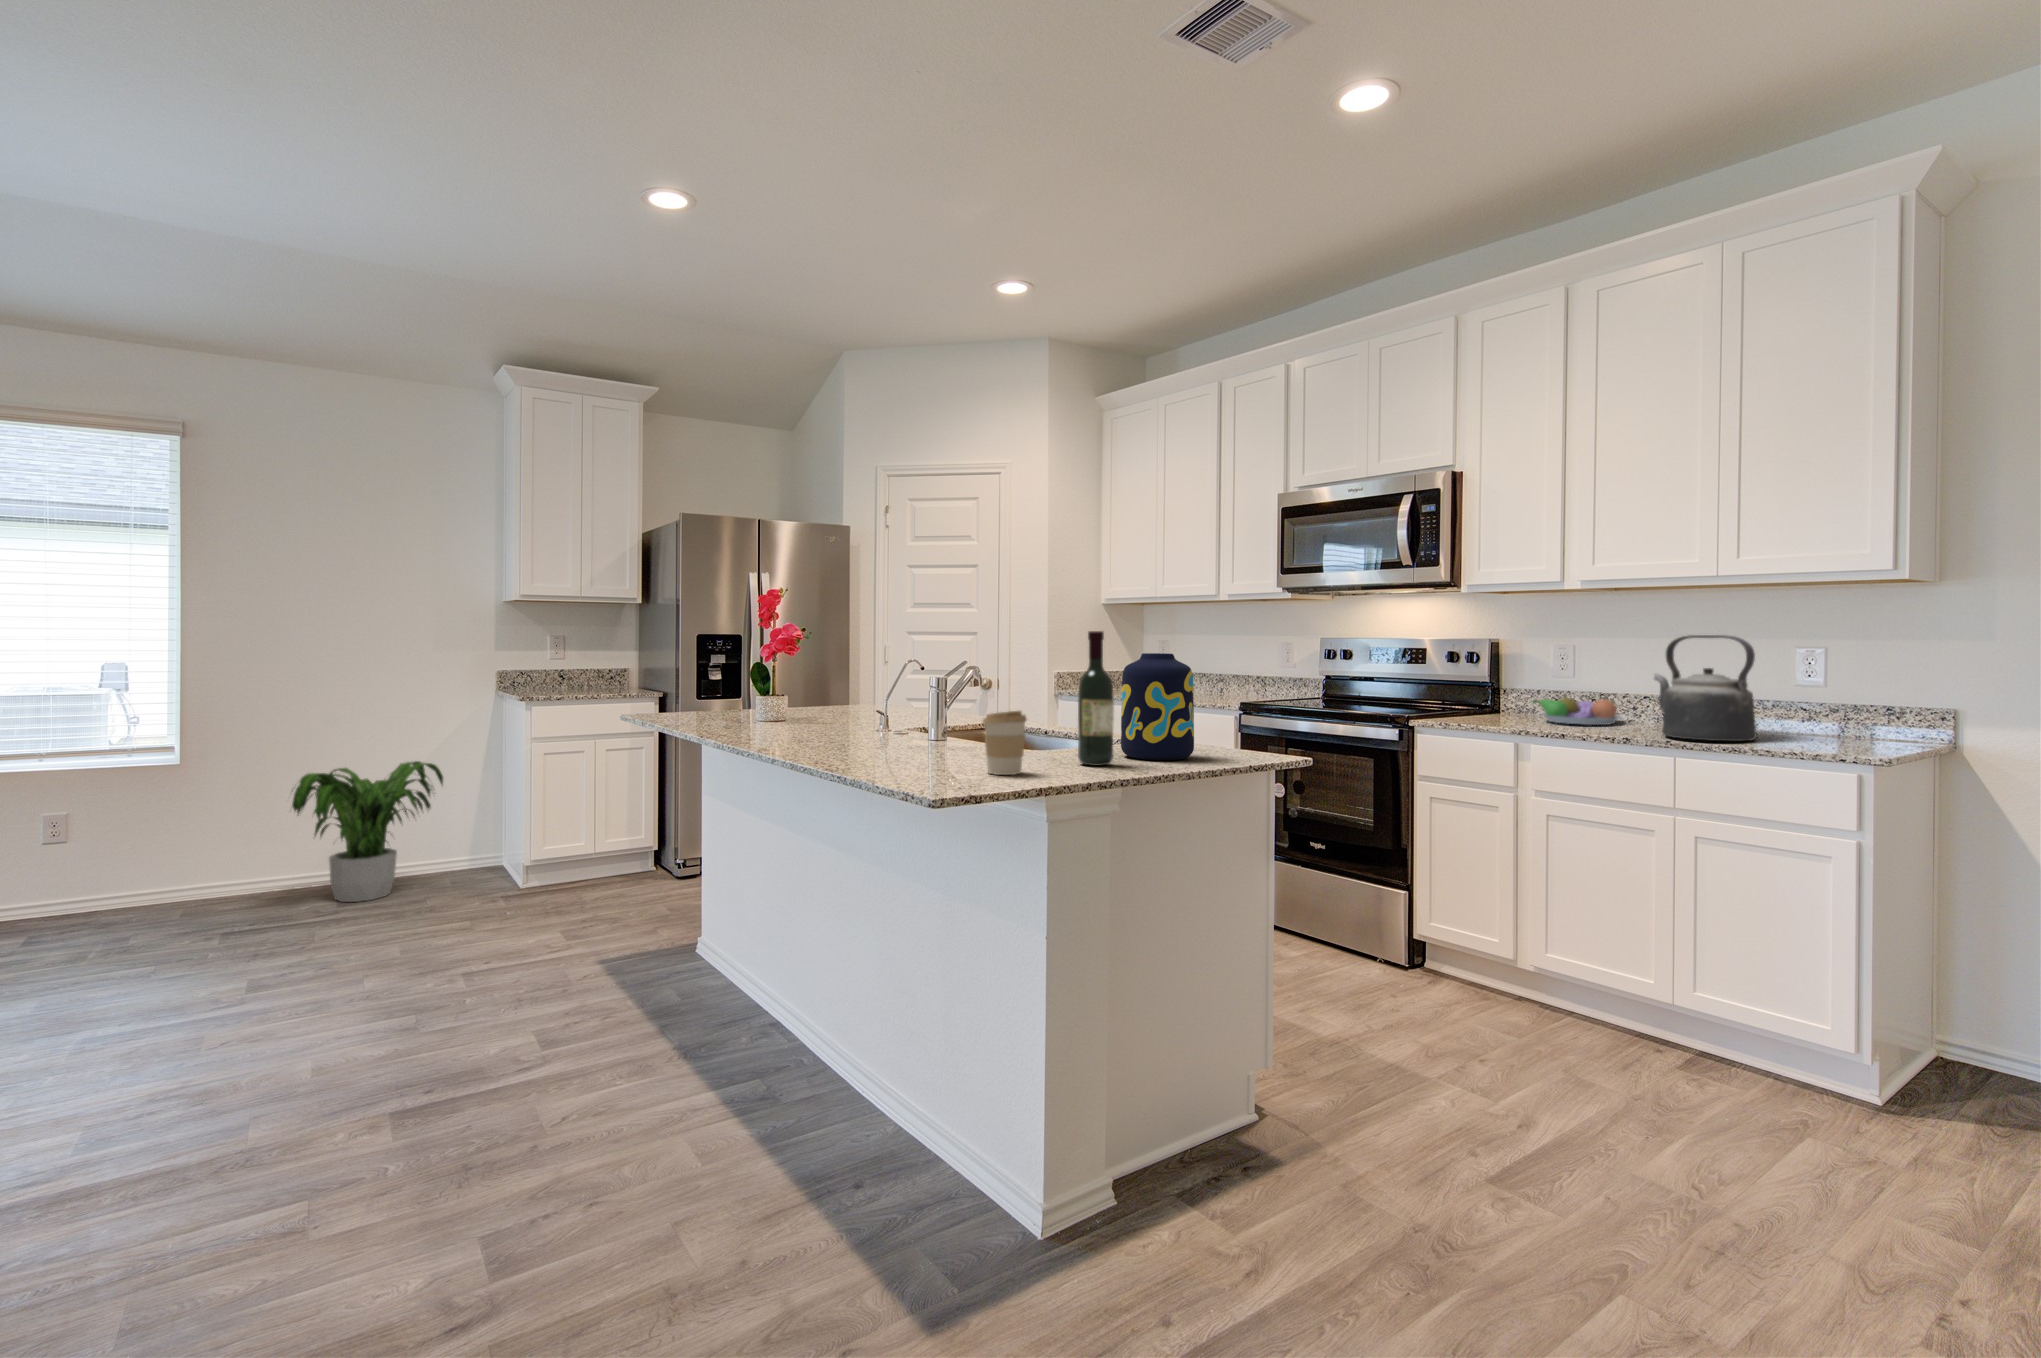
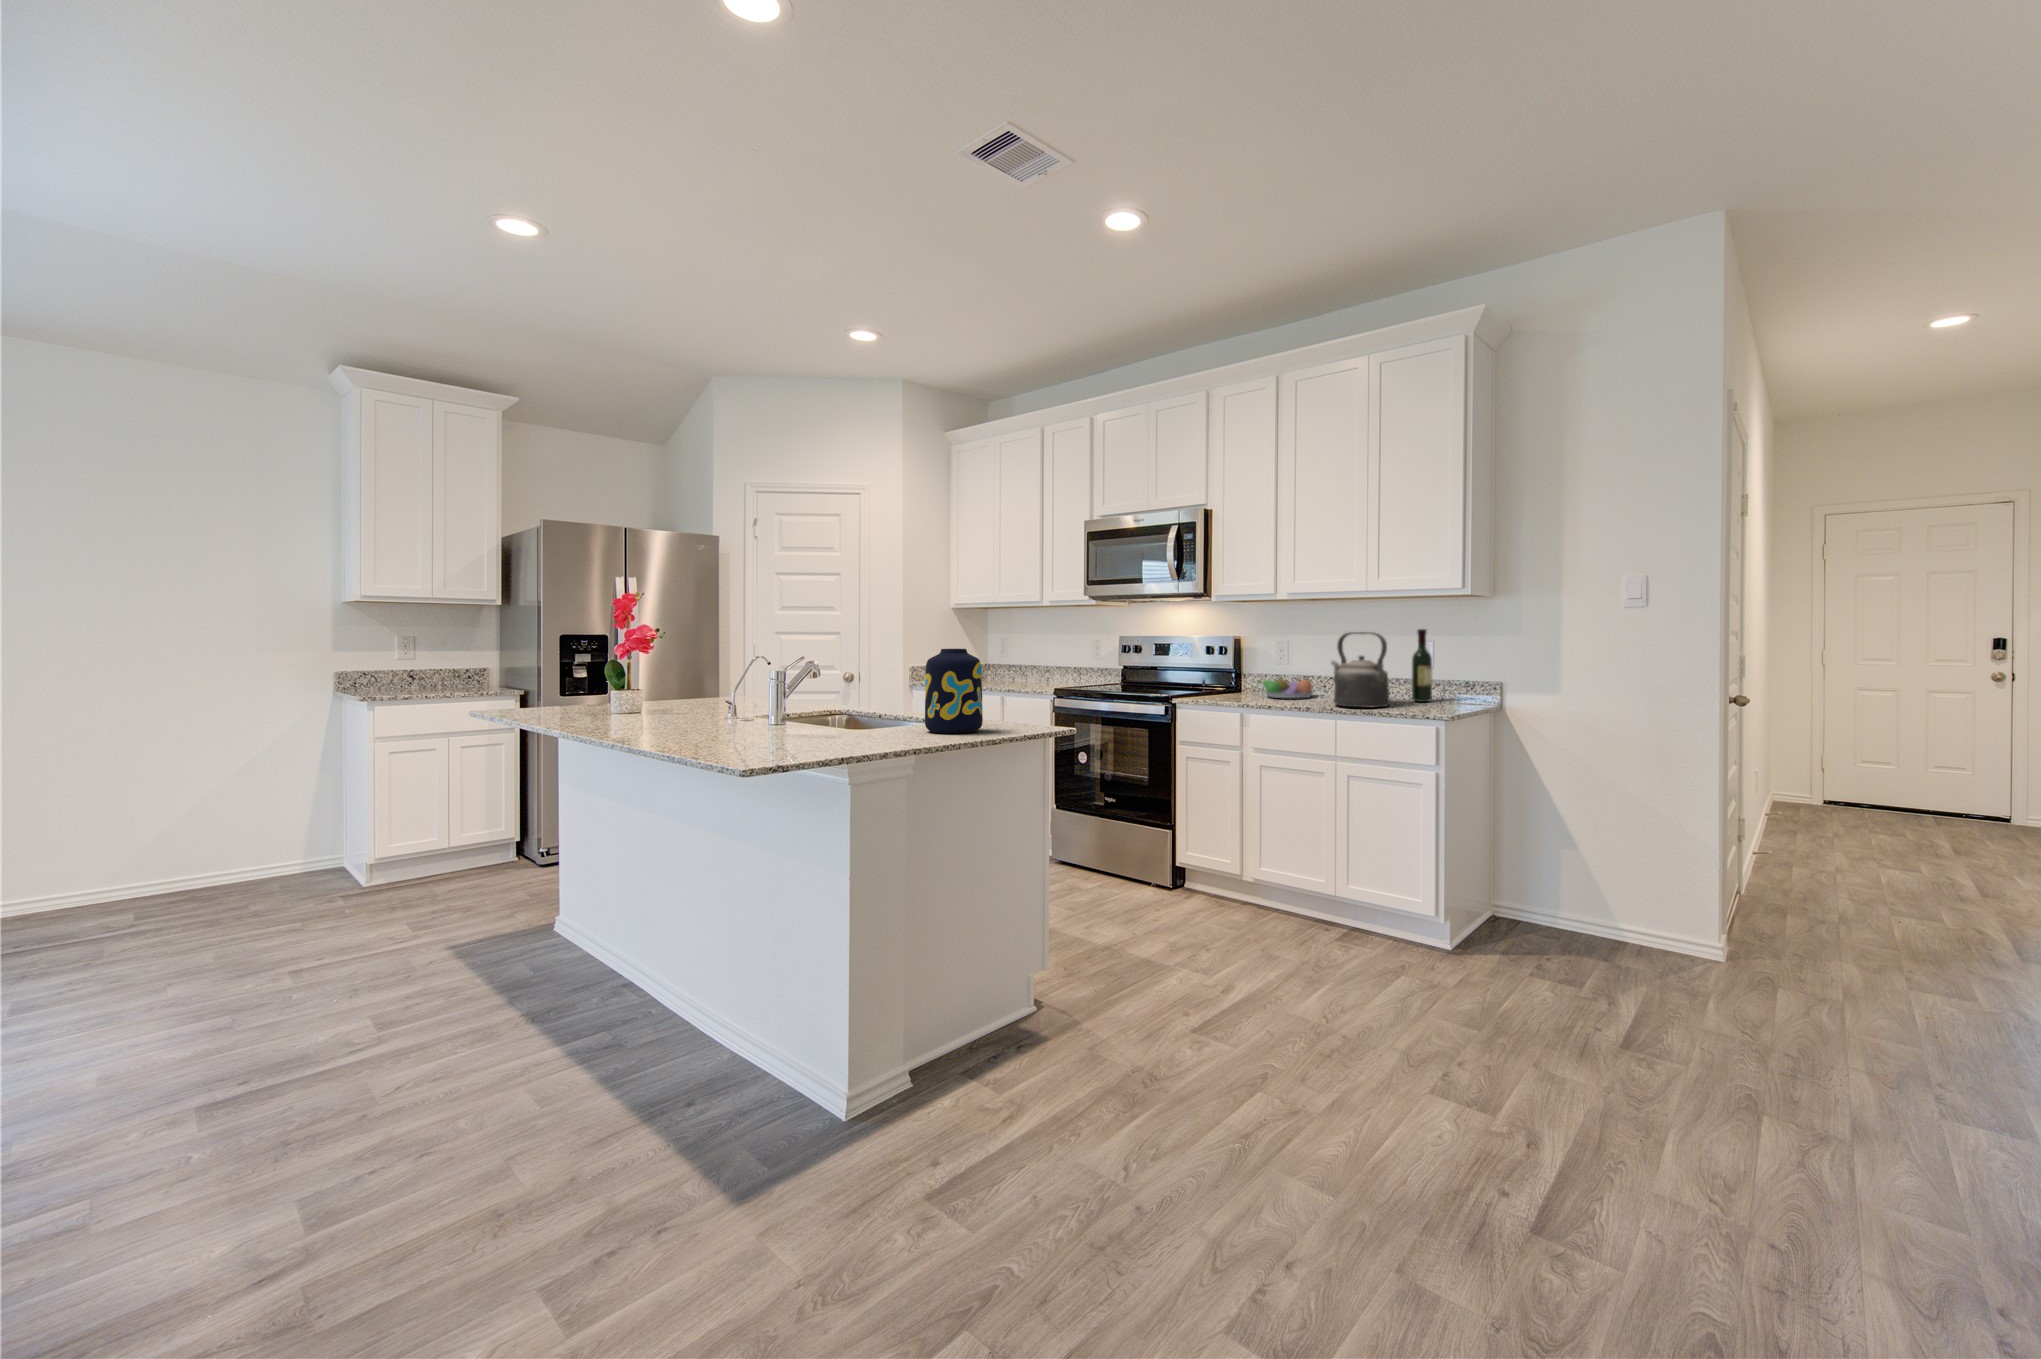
wine bottle: present [1078,631,1114,766] -> present [1412,629,1432,702]
coffee cup: present [983,711,1027,775] -> none [798,696,836,748]
potted plant: present [292,761,443,902] -> none [71,765,272,915]

